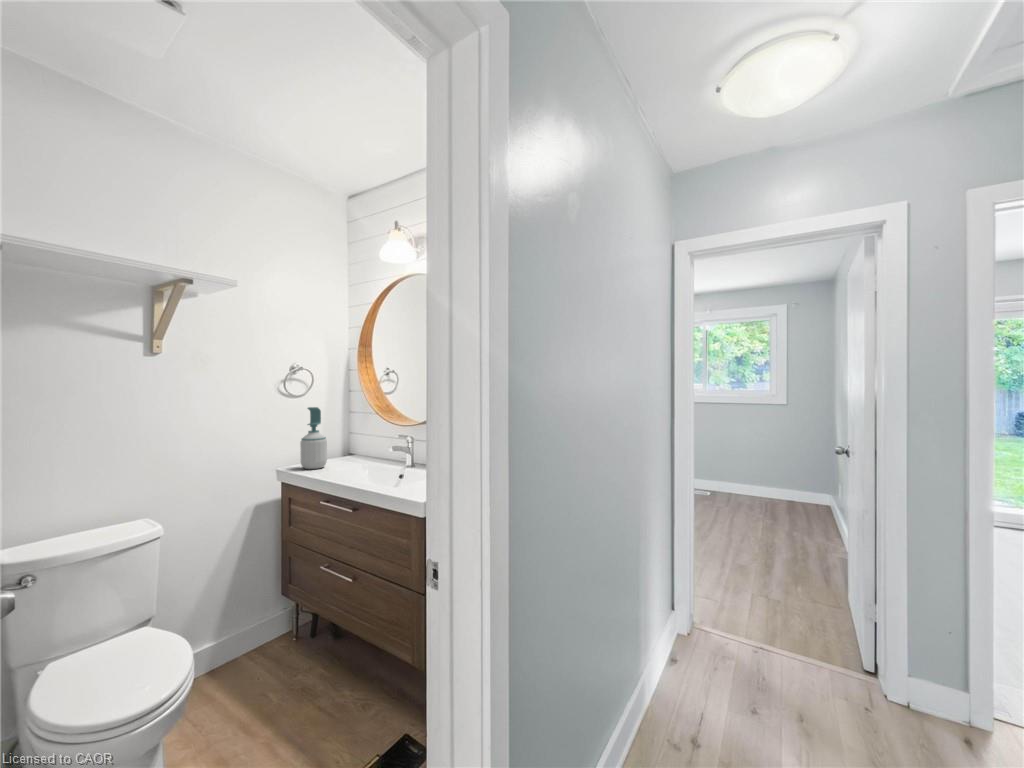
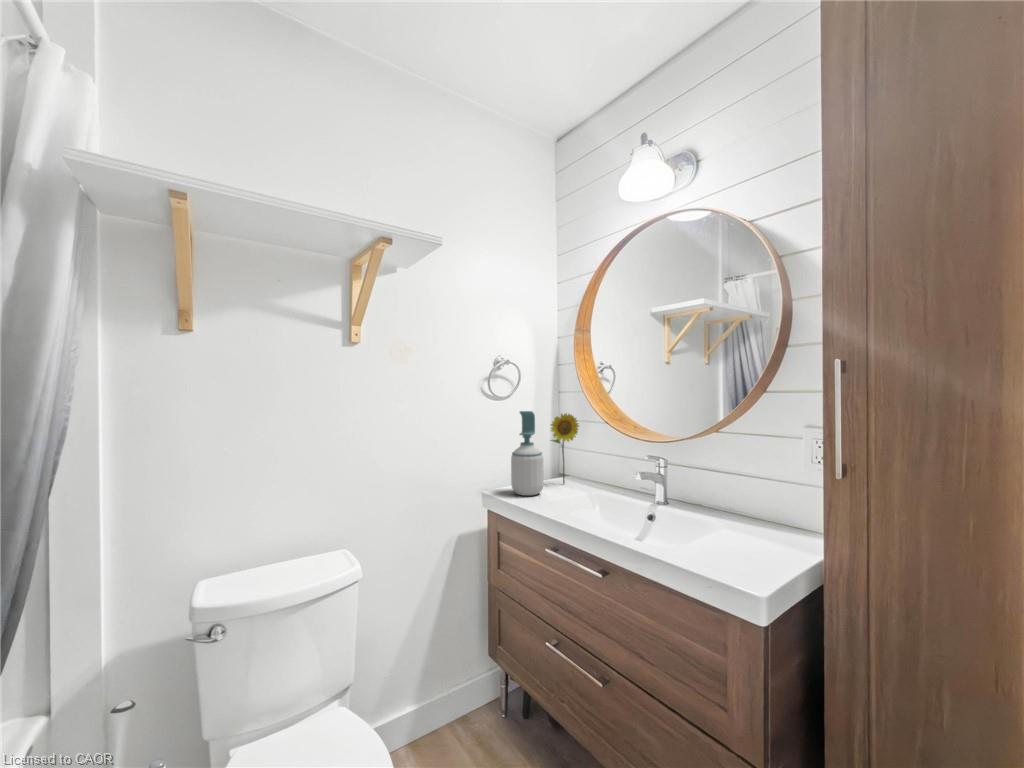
flower: none [335,408,359,461] -> present [551,413,579,484]

